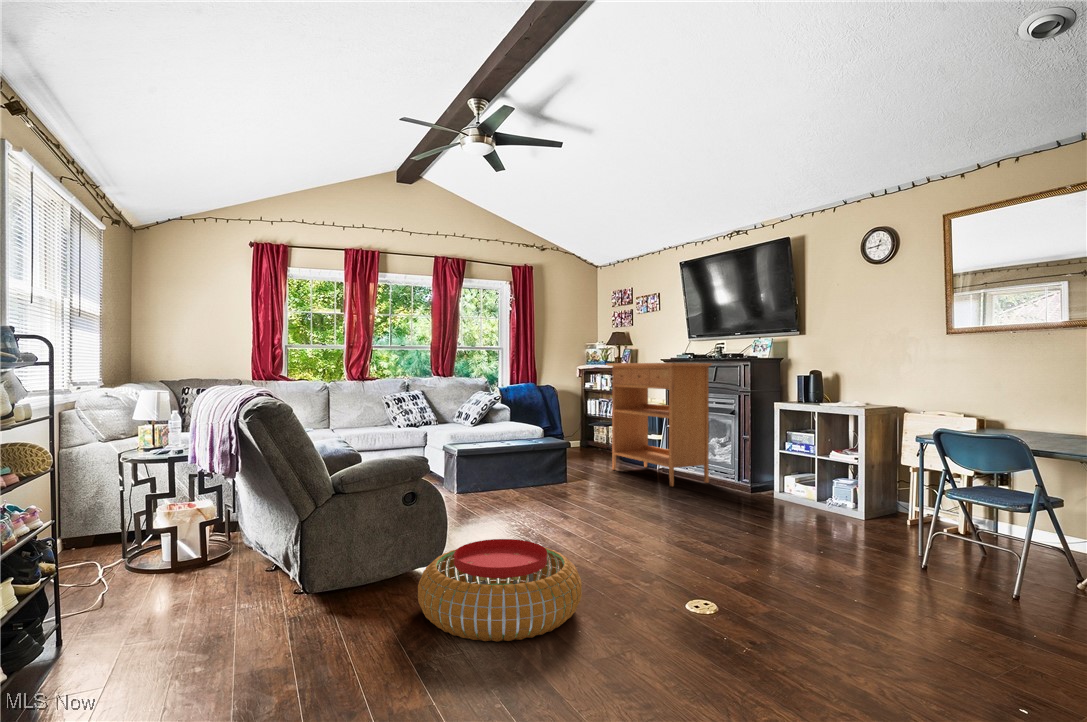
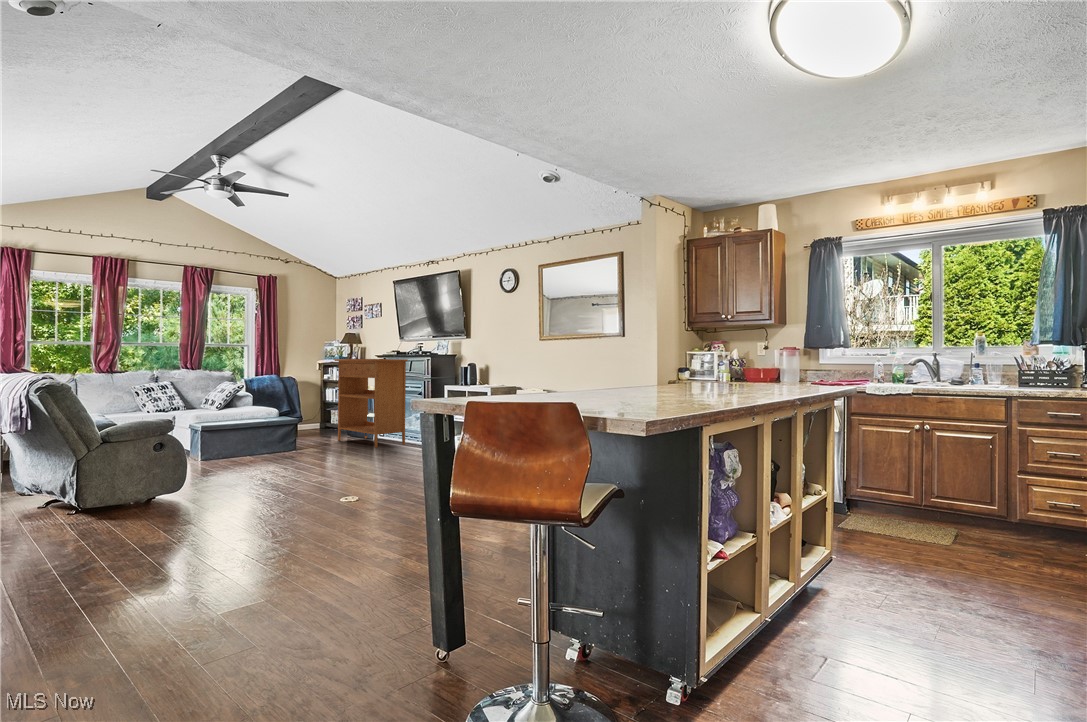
pouf: present [418,539,582,642] -> none [163,466,271,514]

